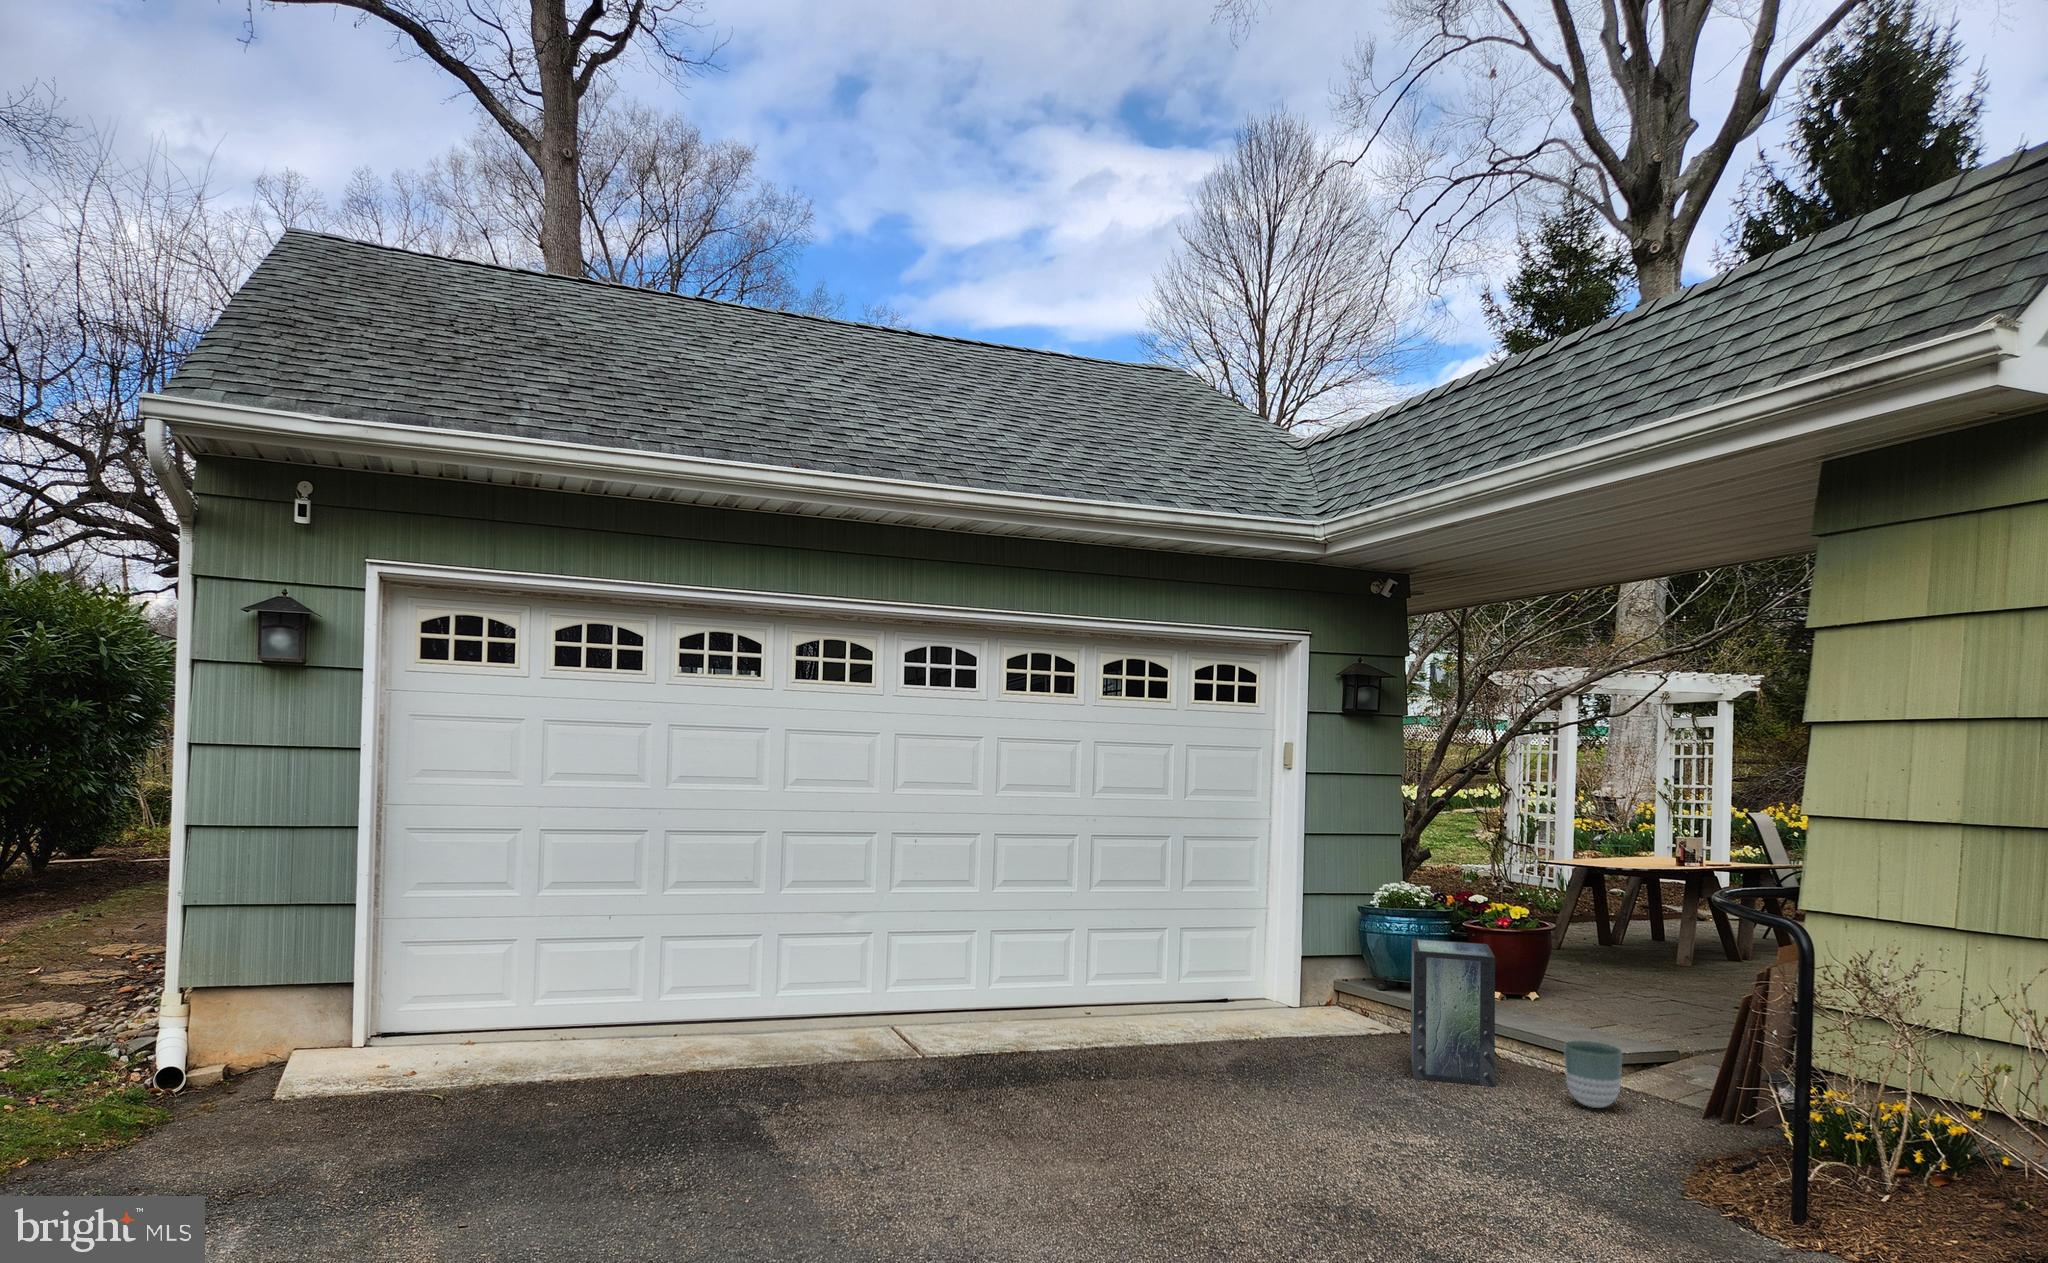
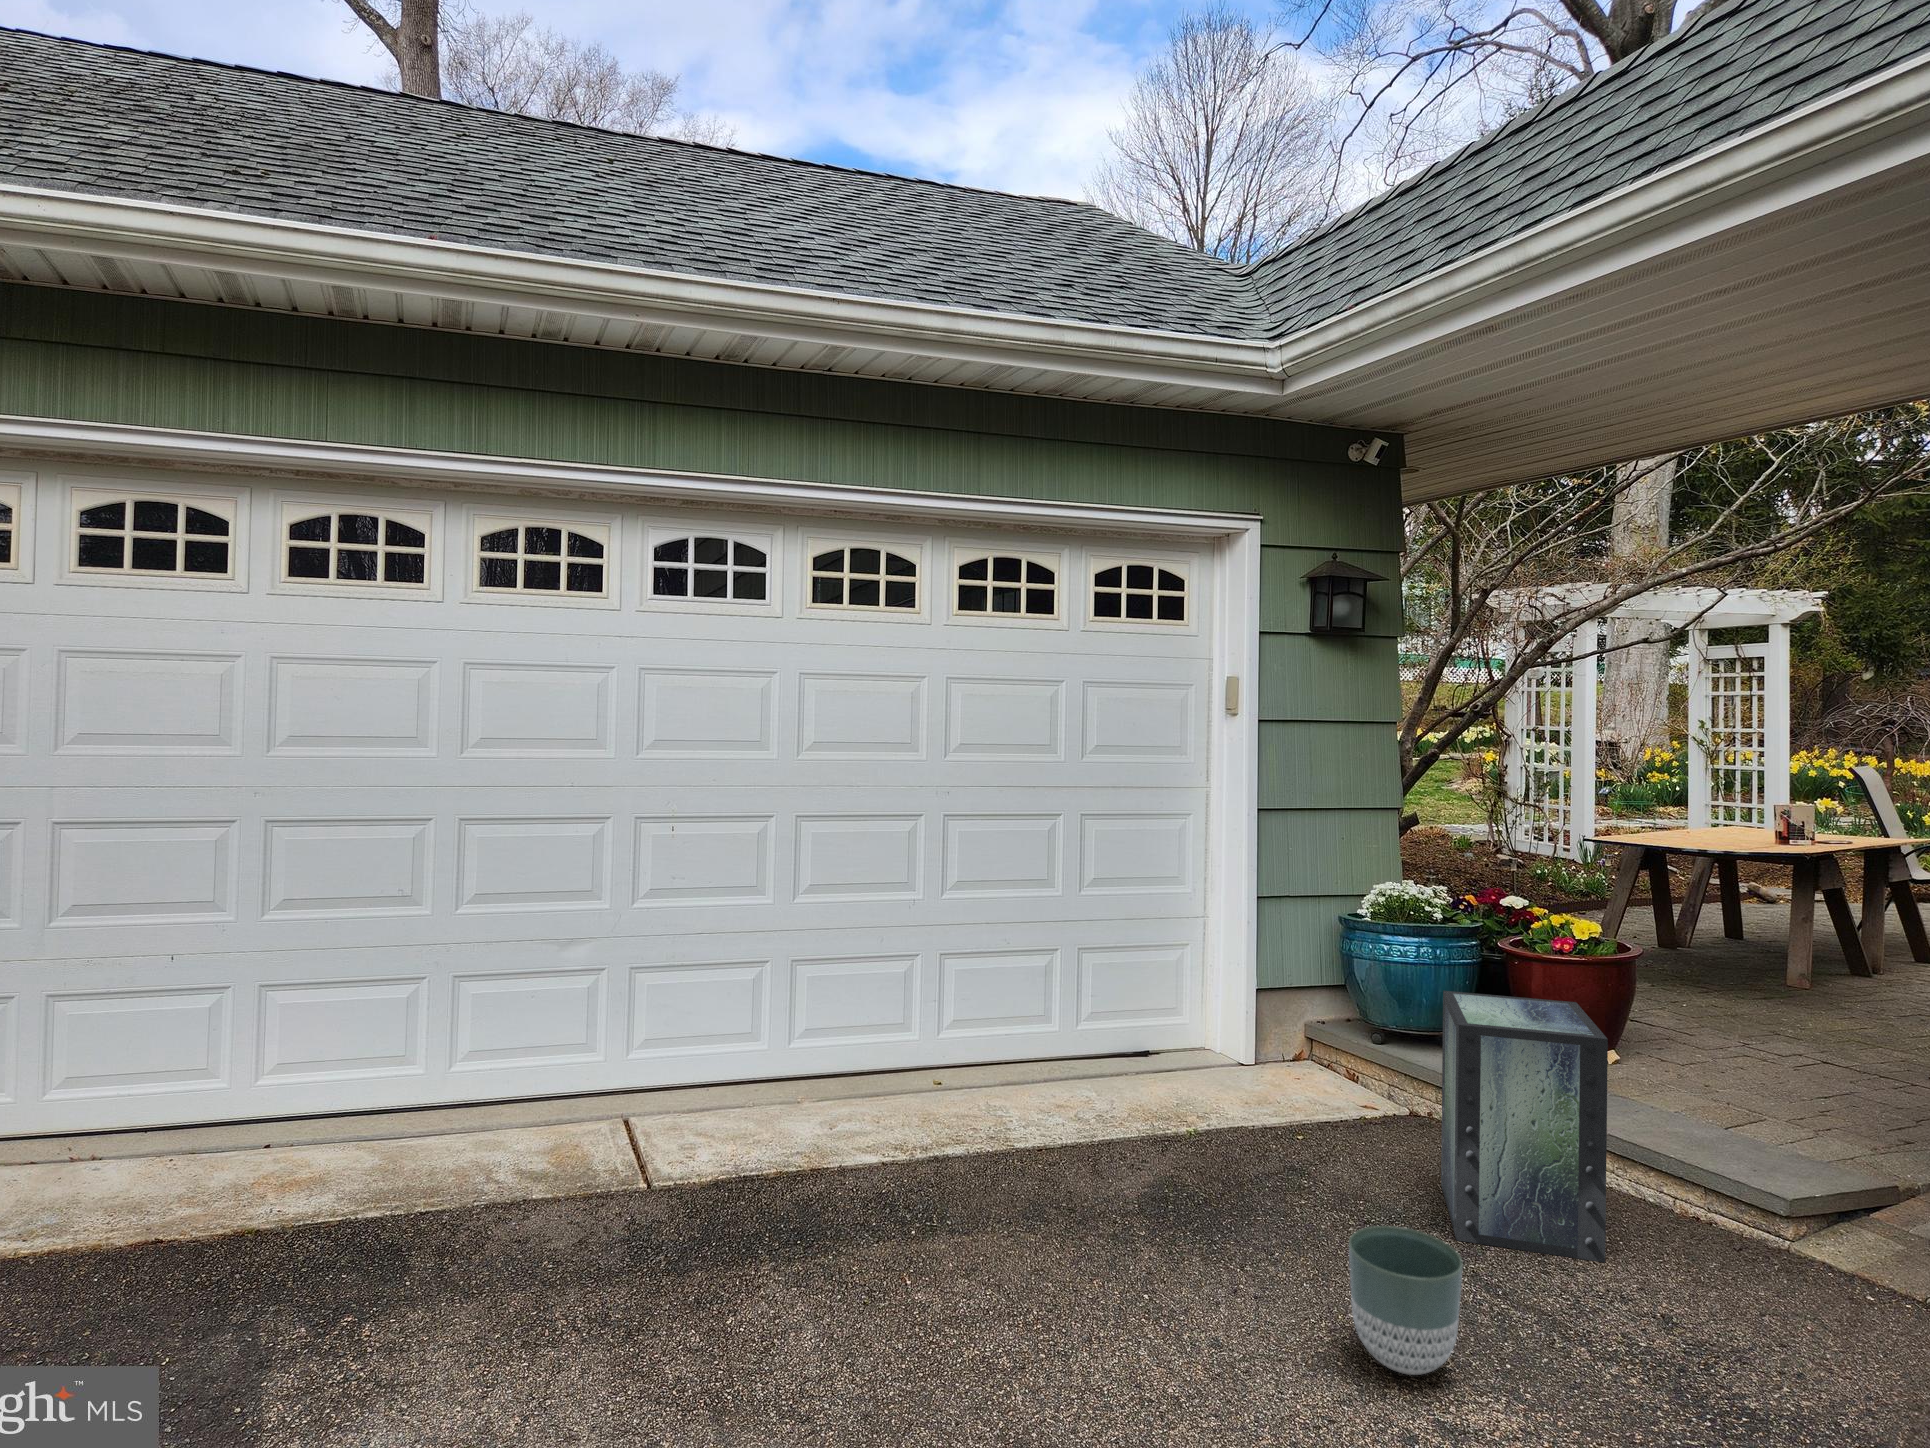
planter: present [1564,1041,1622,1108] -> present [1349,1226,1463,1375]

